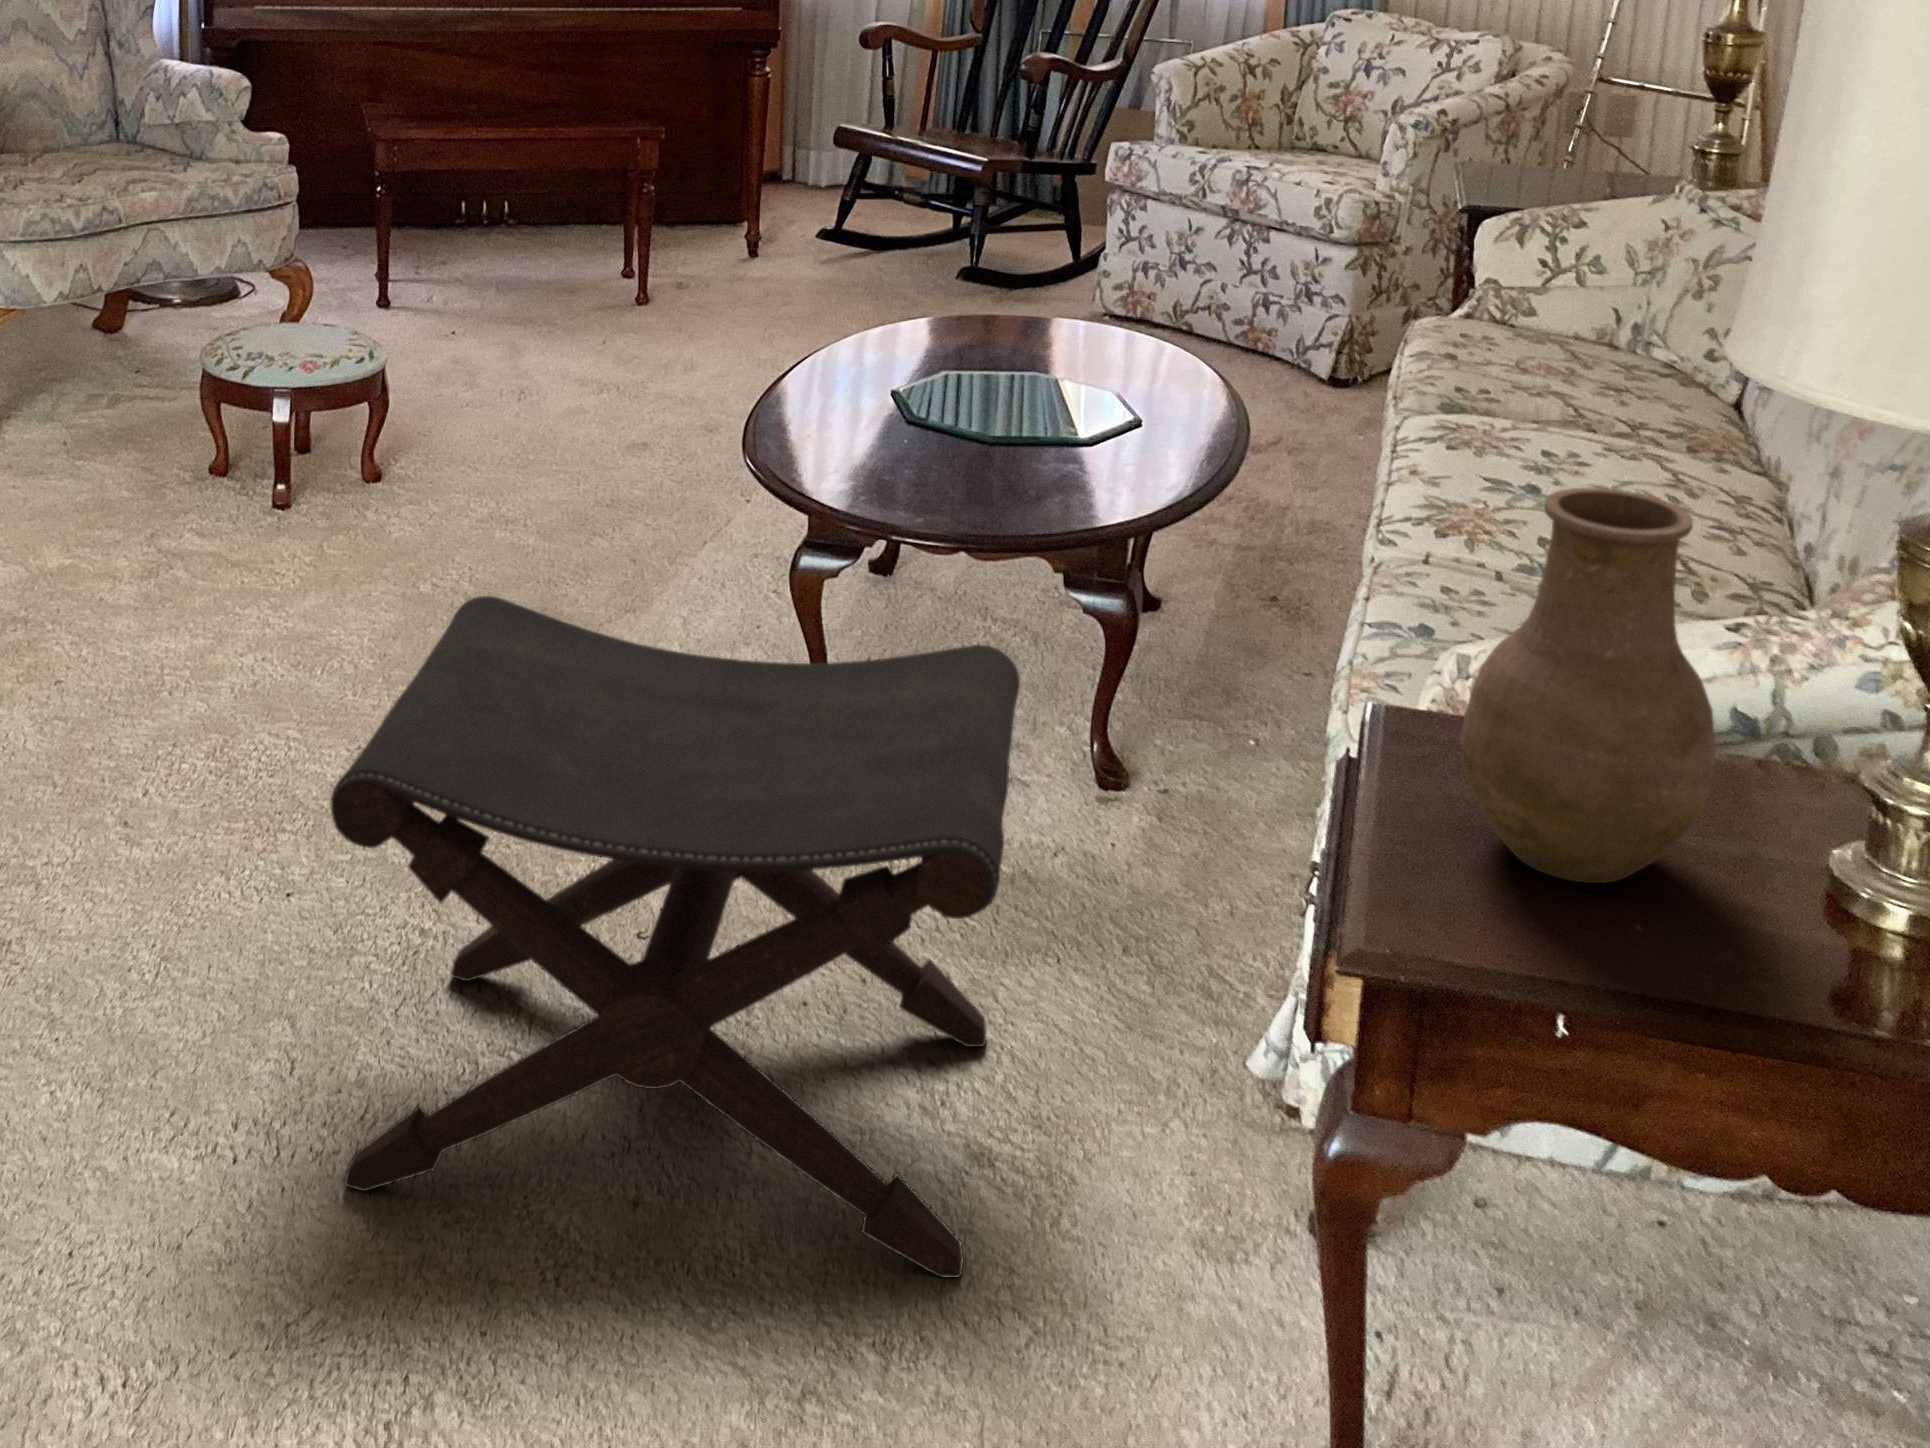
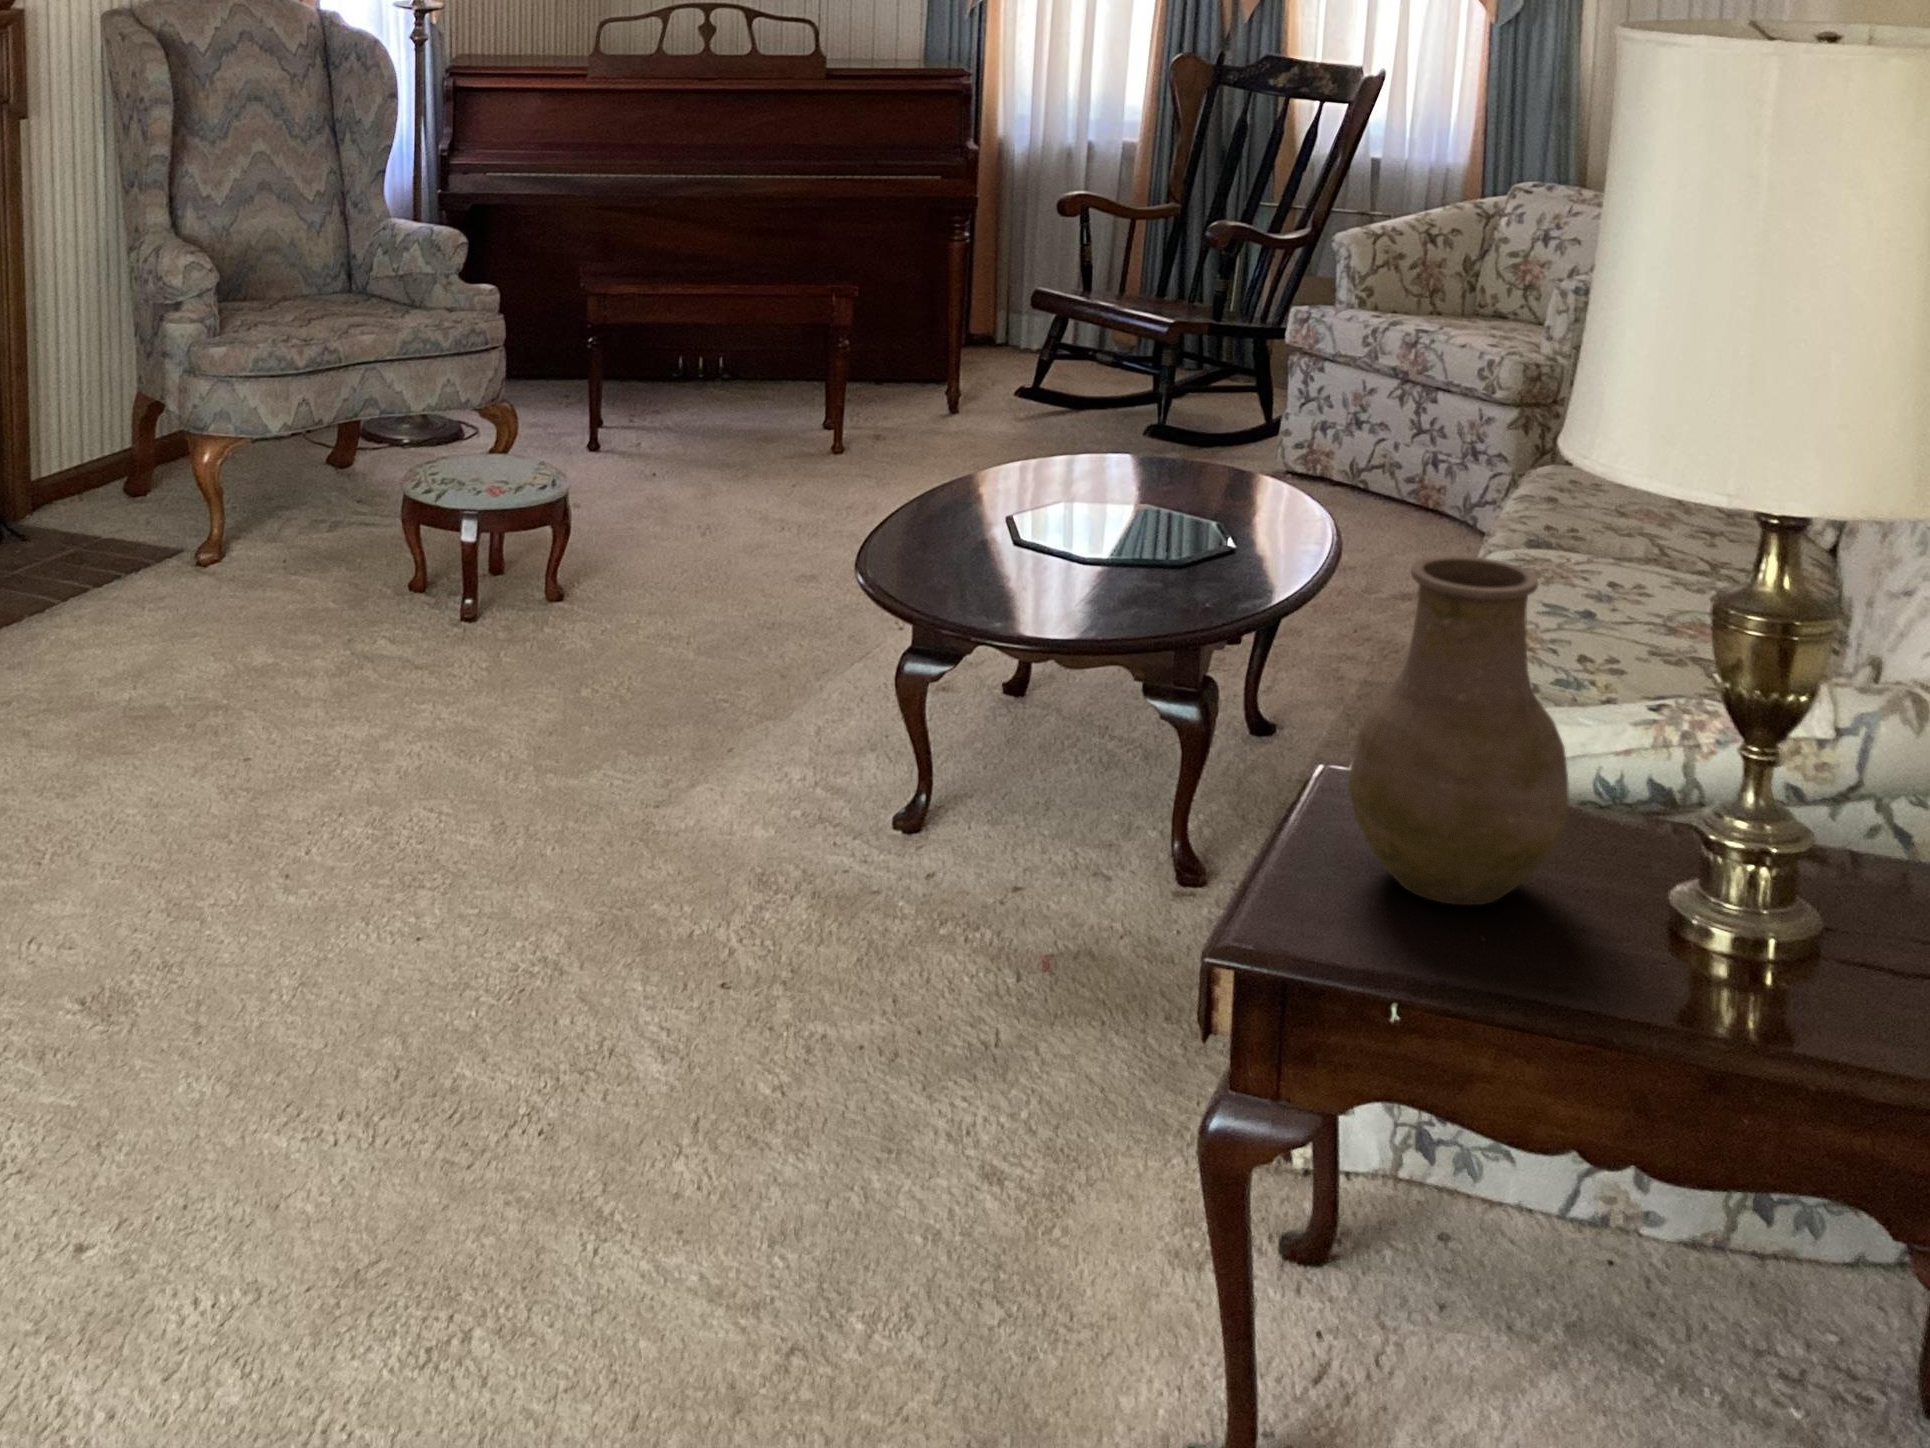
footstool: present [330,596,1020,1278] -> none [411,666,1045,1274]

